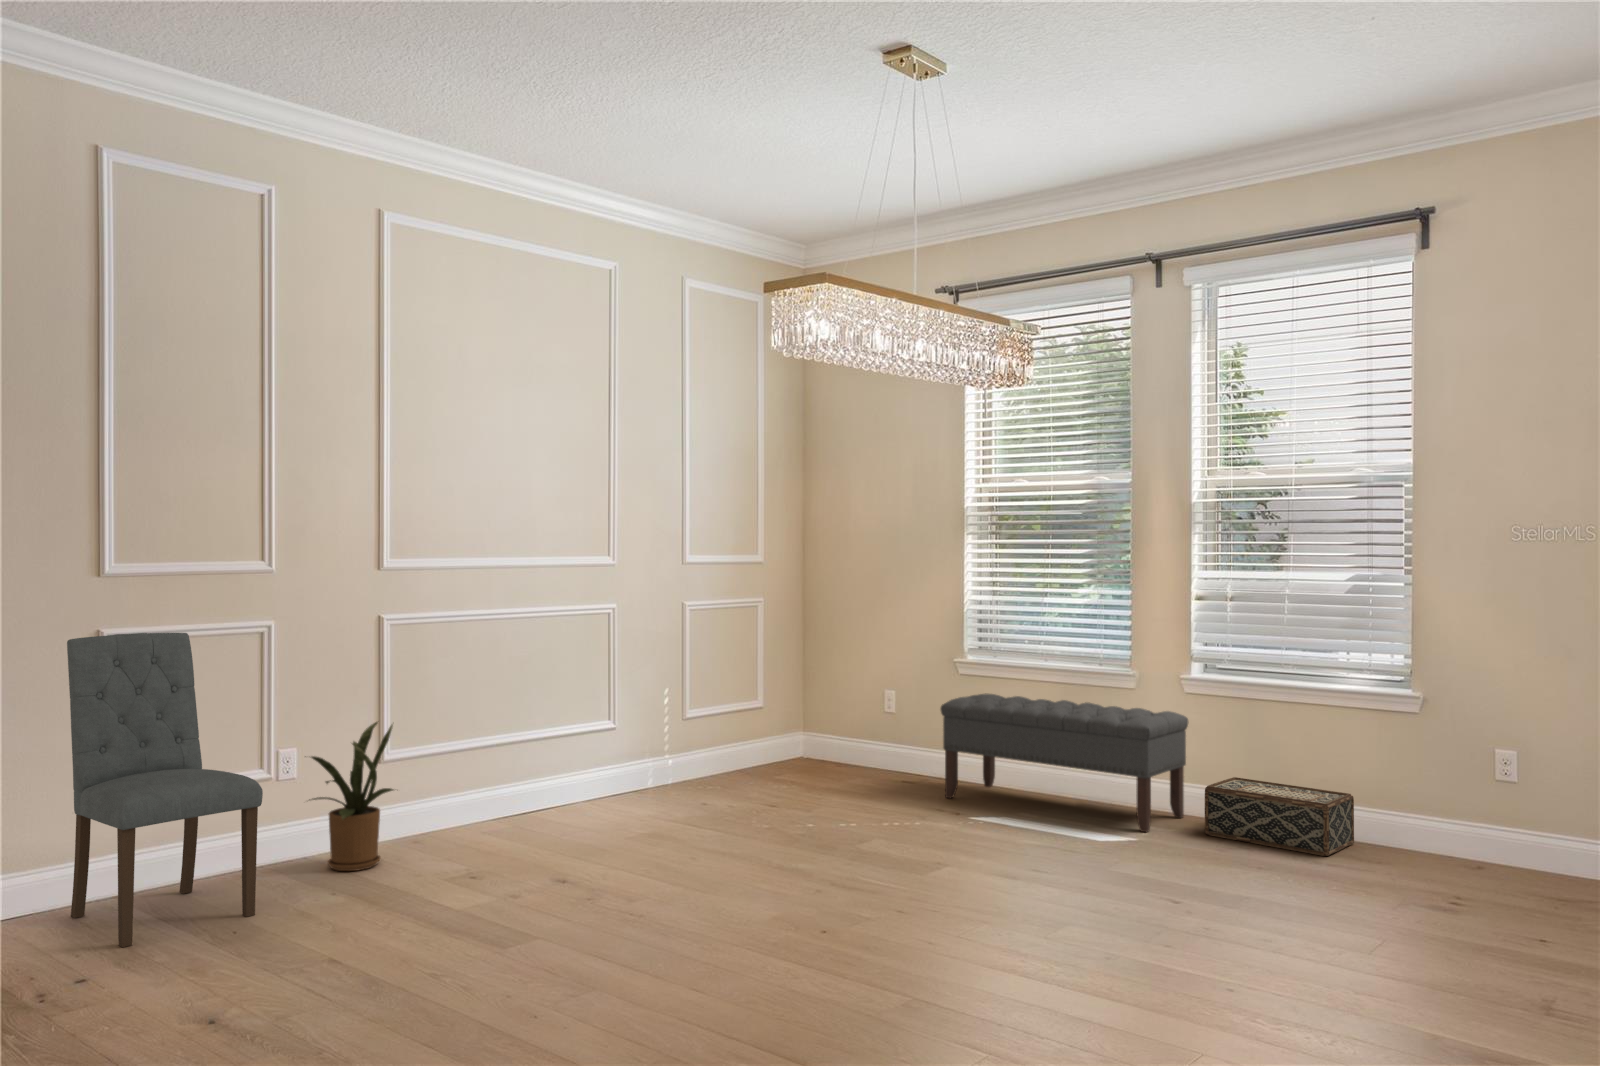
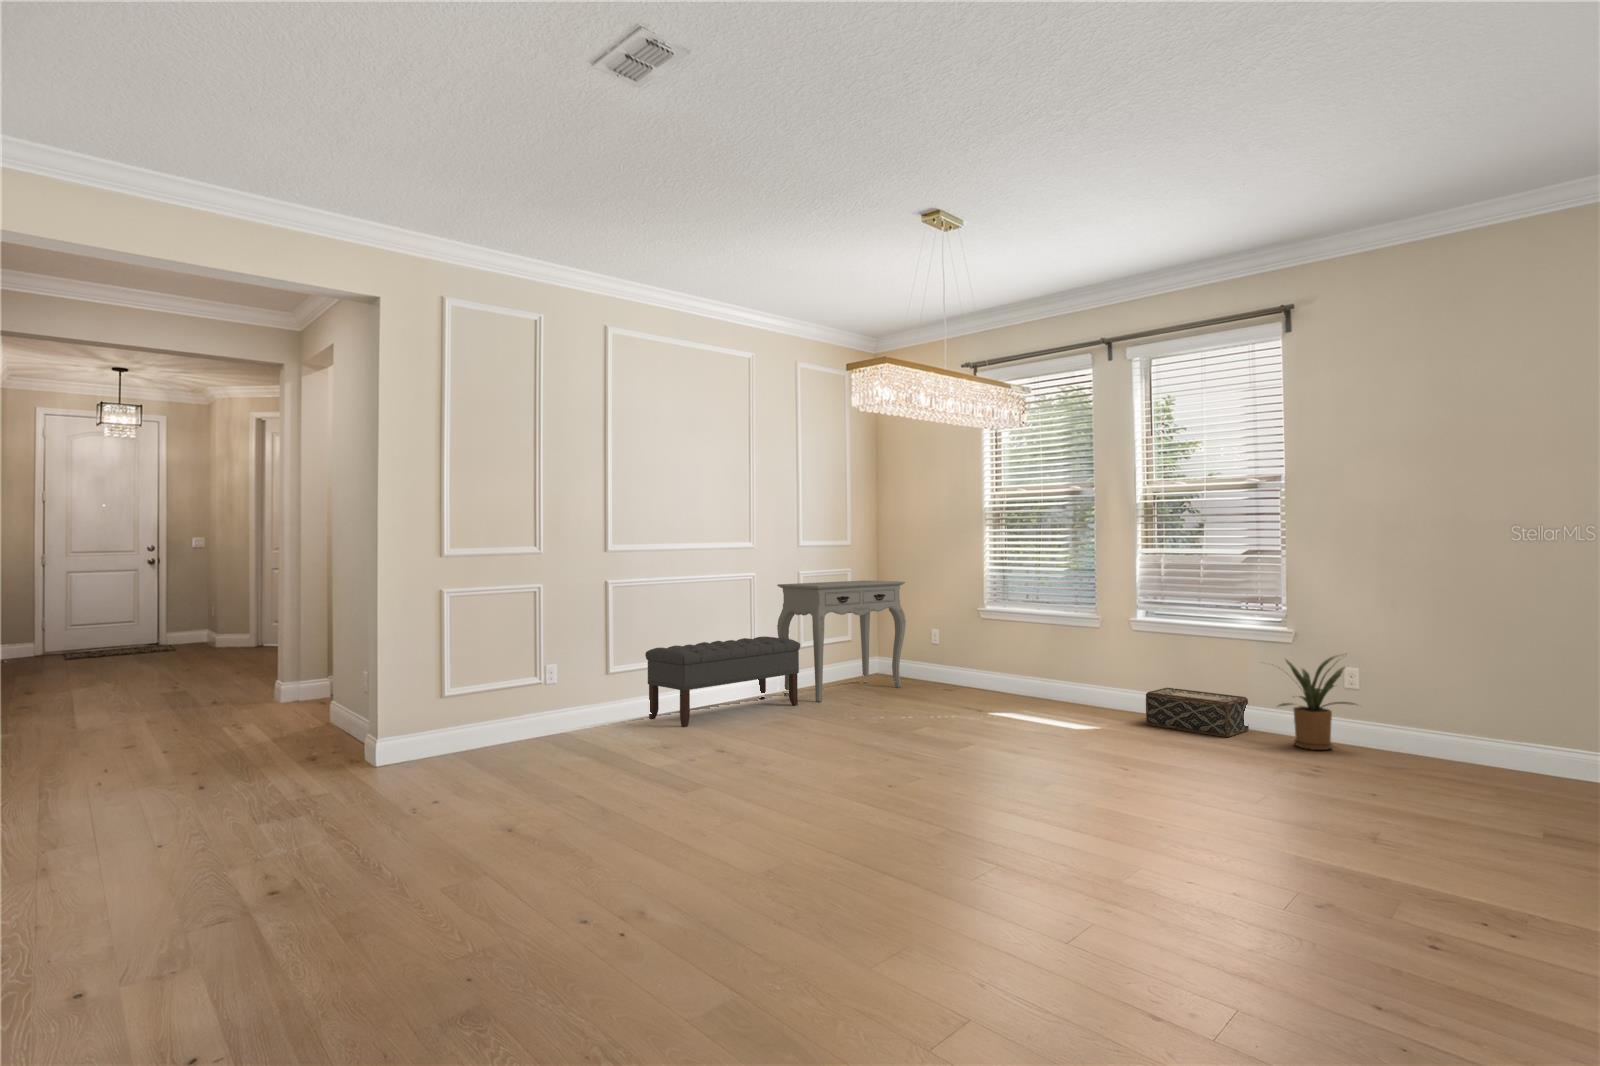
console table: none [655,610,849,797] -> present [777,580,906,702]
dining chair: present [67,633,263,947] -> none [429,589,545,775]
bench: present [941,693,1188,832] -> present [645,636,800,727]
house plant: present [309,722,394,871] -> present [1279,655,1356,750]

